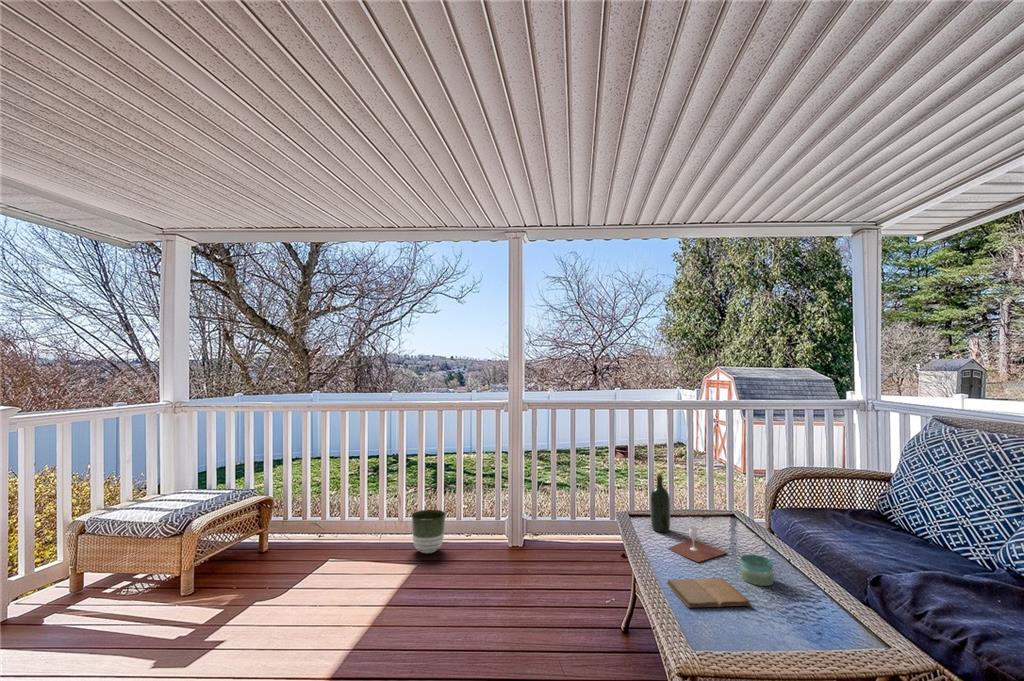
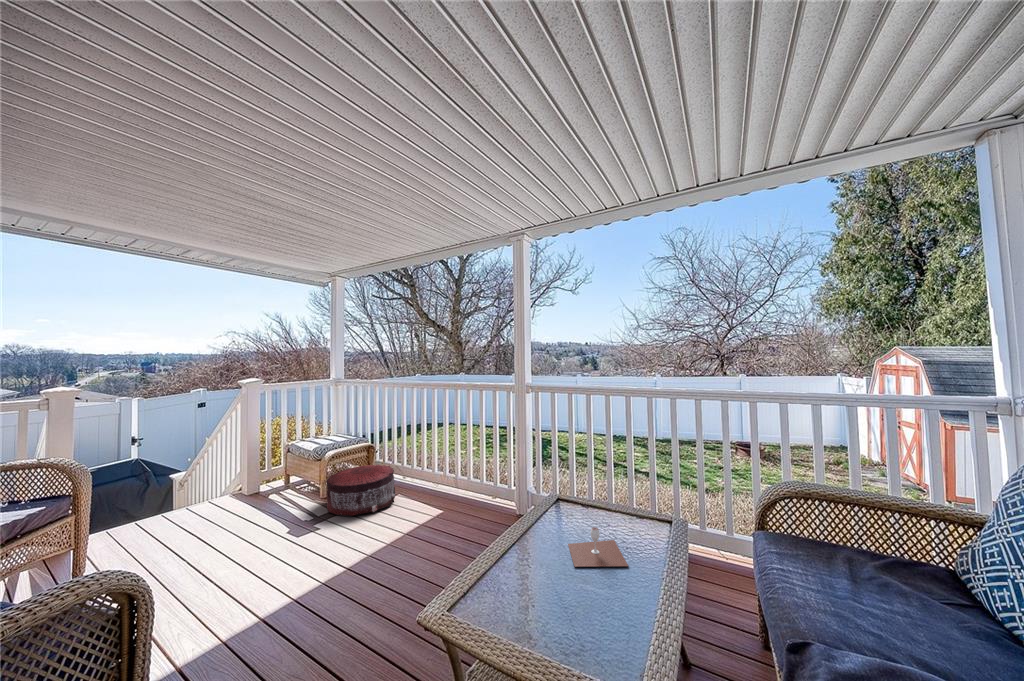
wine bottle: present [651,474,670,532] -> none [585,463,605,527]
planter: present [412,509,445,553] -> none [459,468,486,504]
pouf: none [222,523,331,604] -> present [327,465,395,516]
candle: present [741,555,773,586] -> none [594,573,631,619]
book: present [667,578,751,608] -> none [479,575,567,633]

